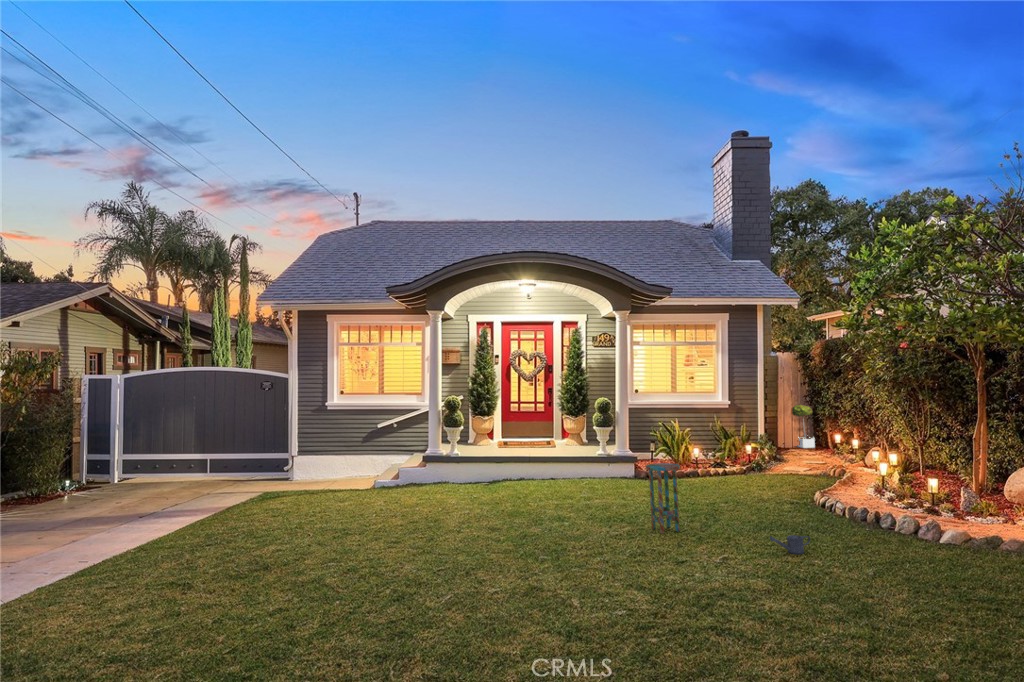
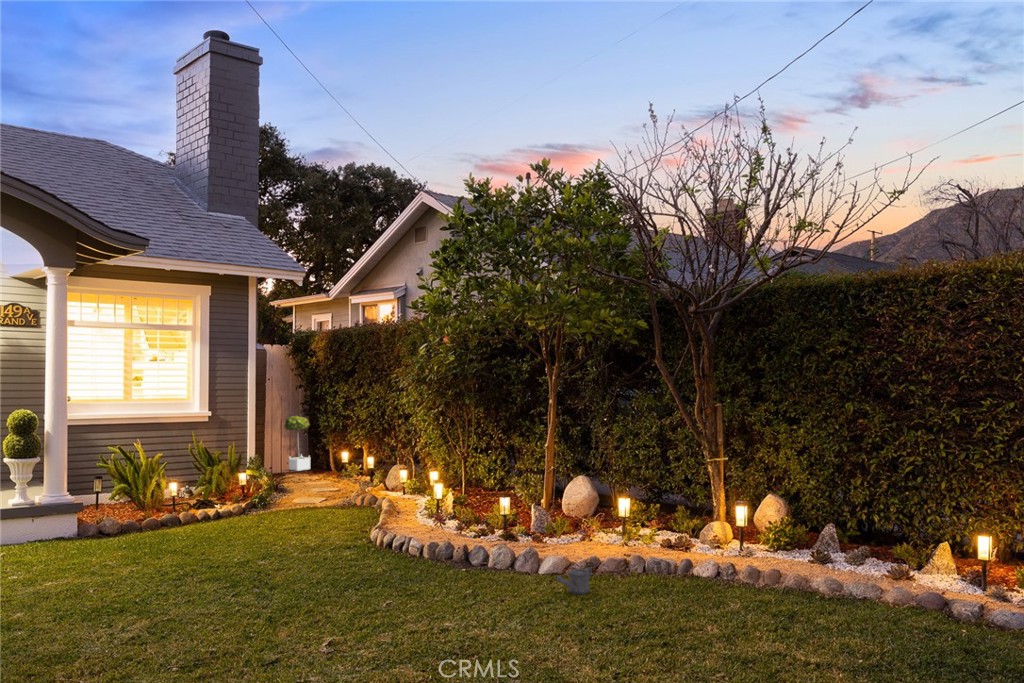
side table: present [646,463,680,534] -> none [160,512,221,637]
watering can: present [770,535,810,554] -> present [557,568,591,594]

